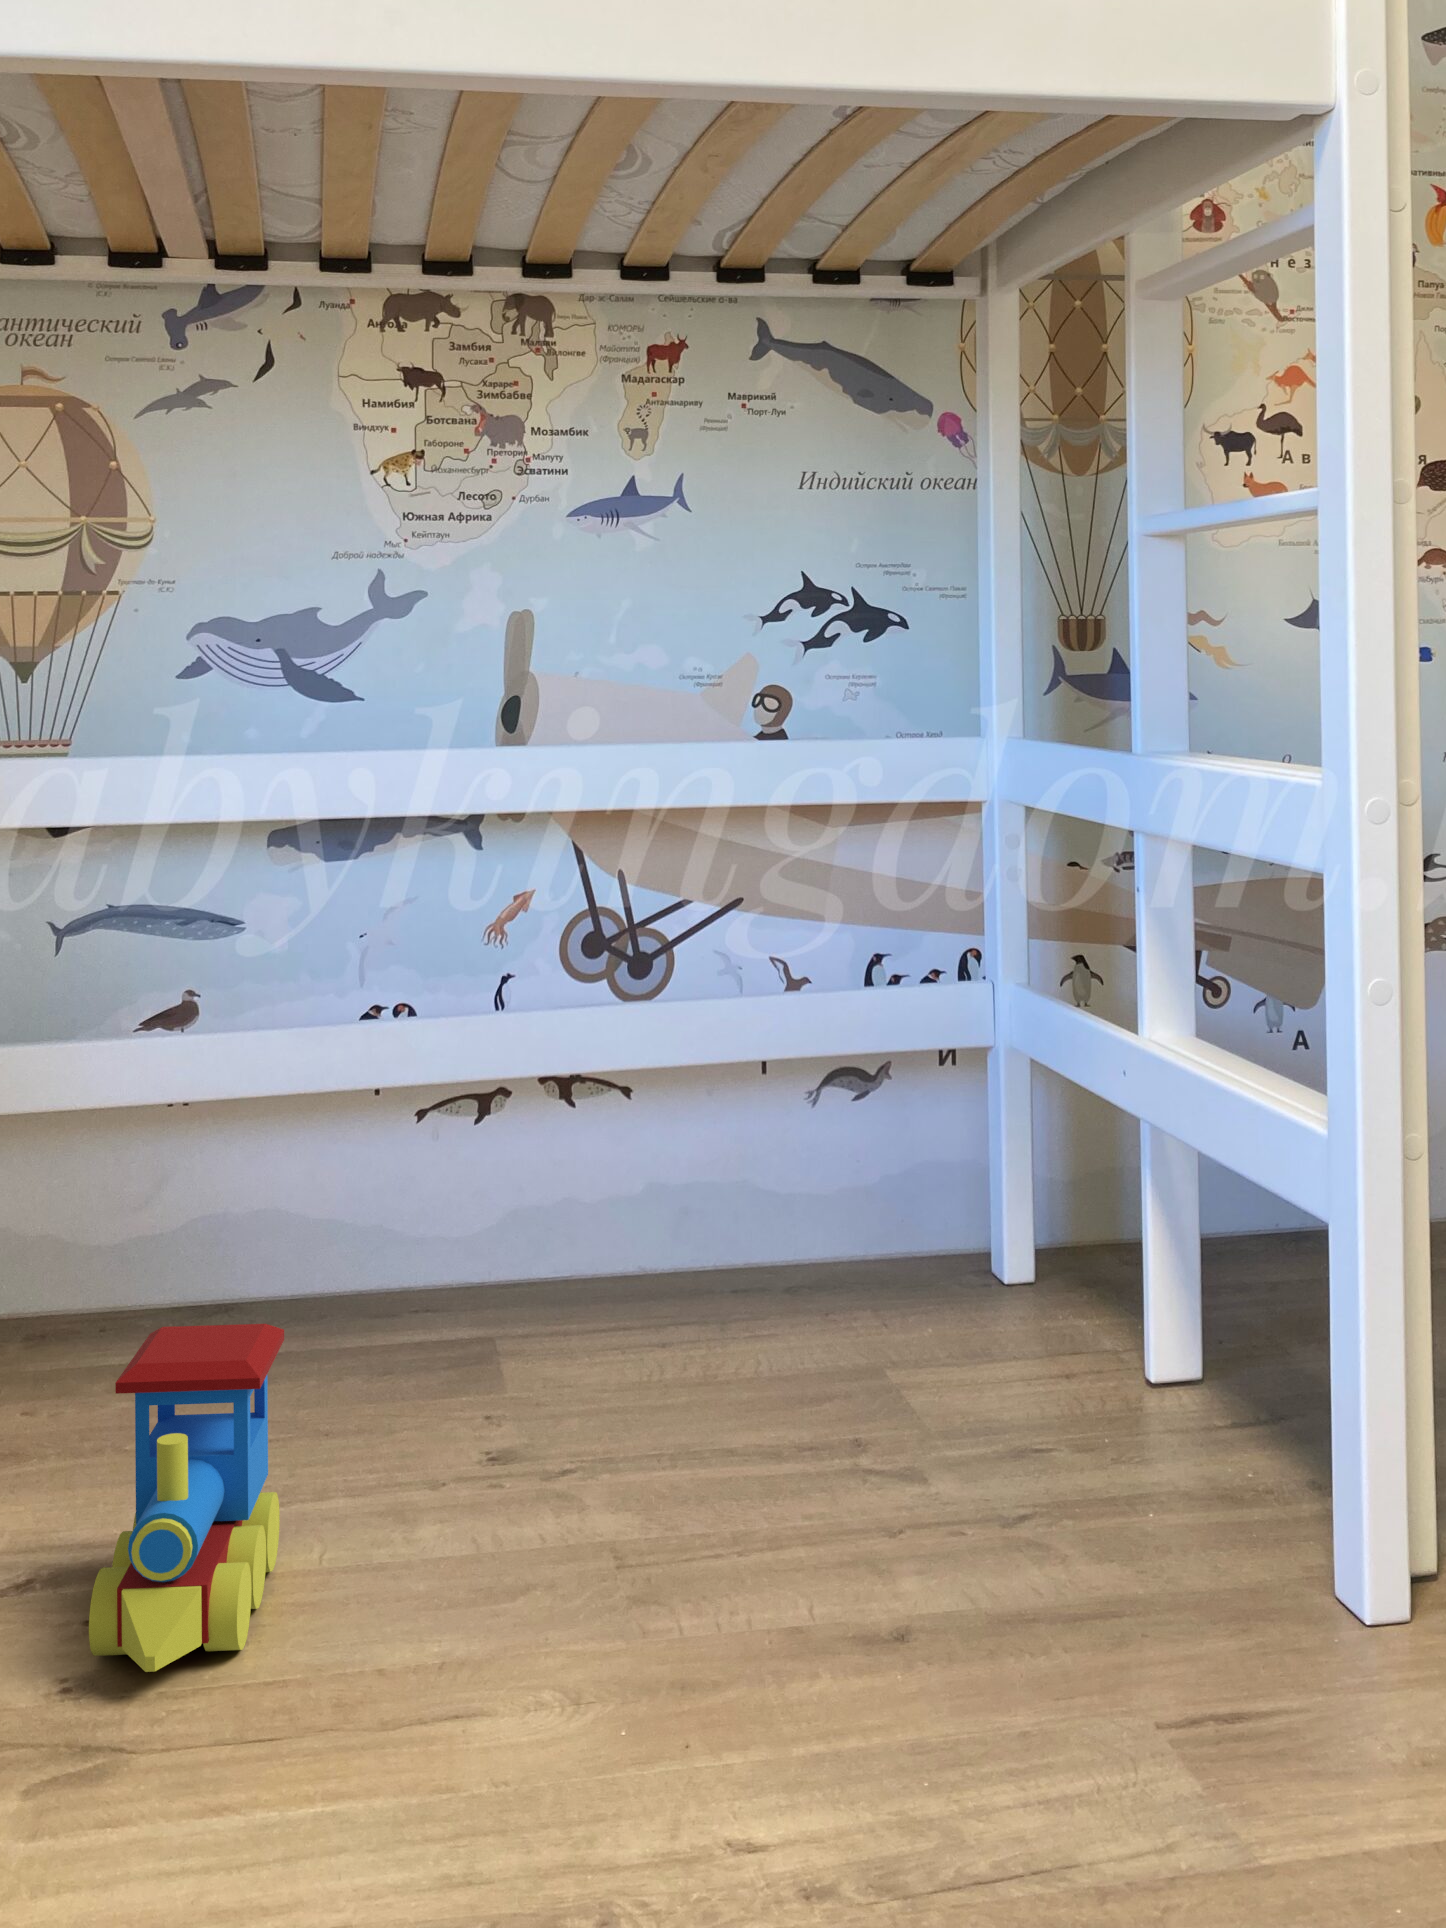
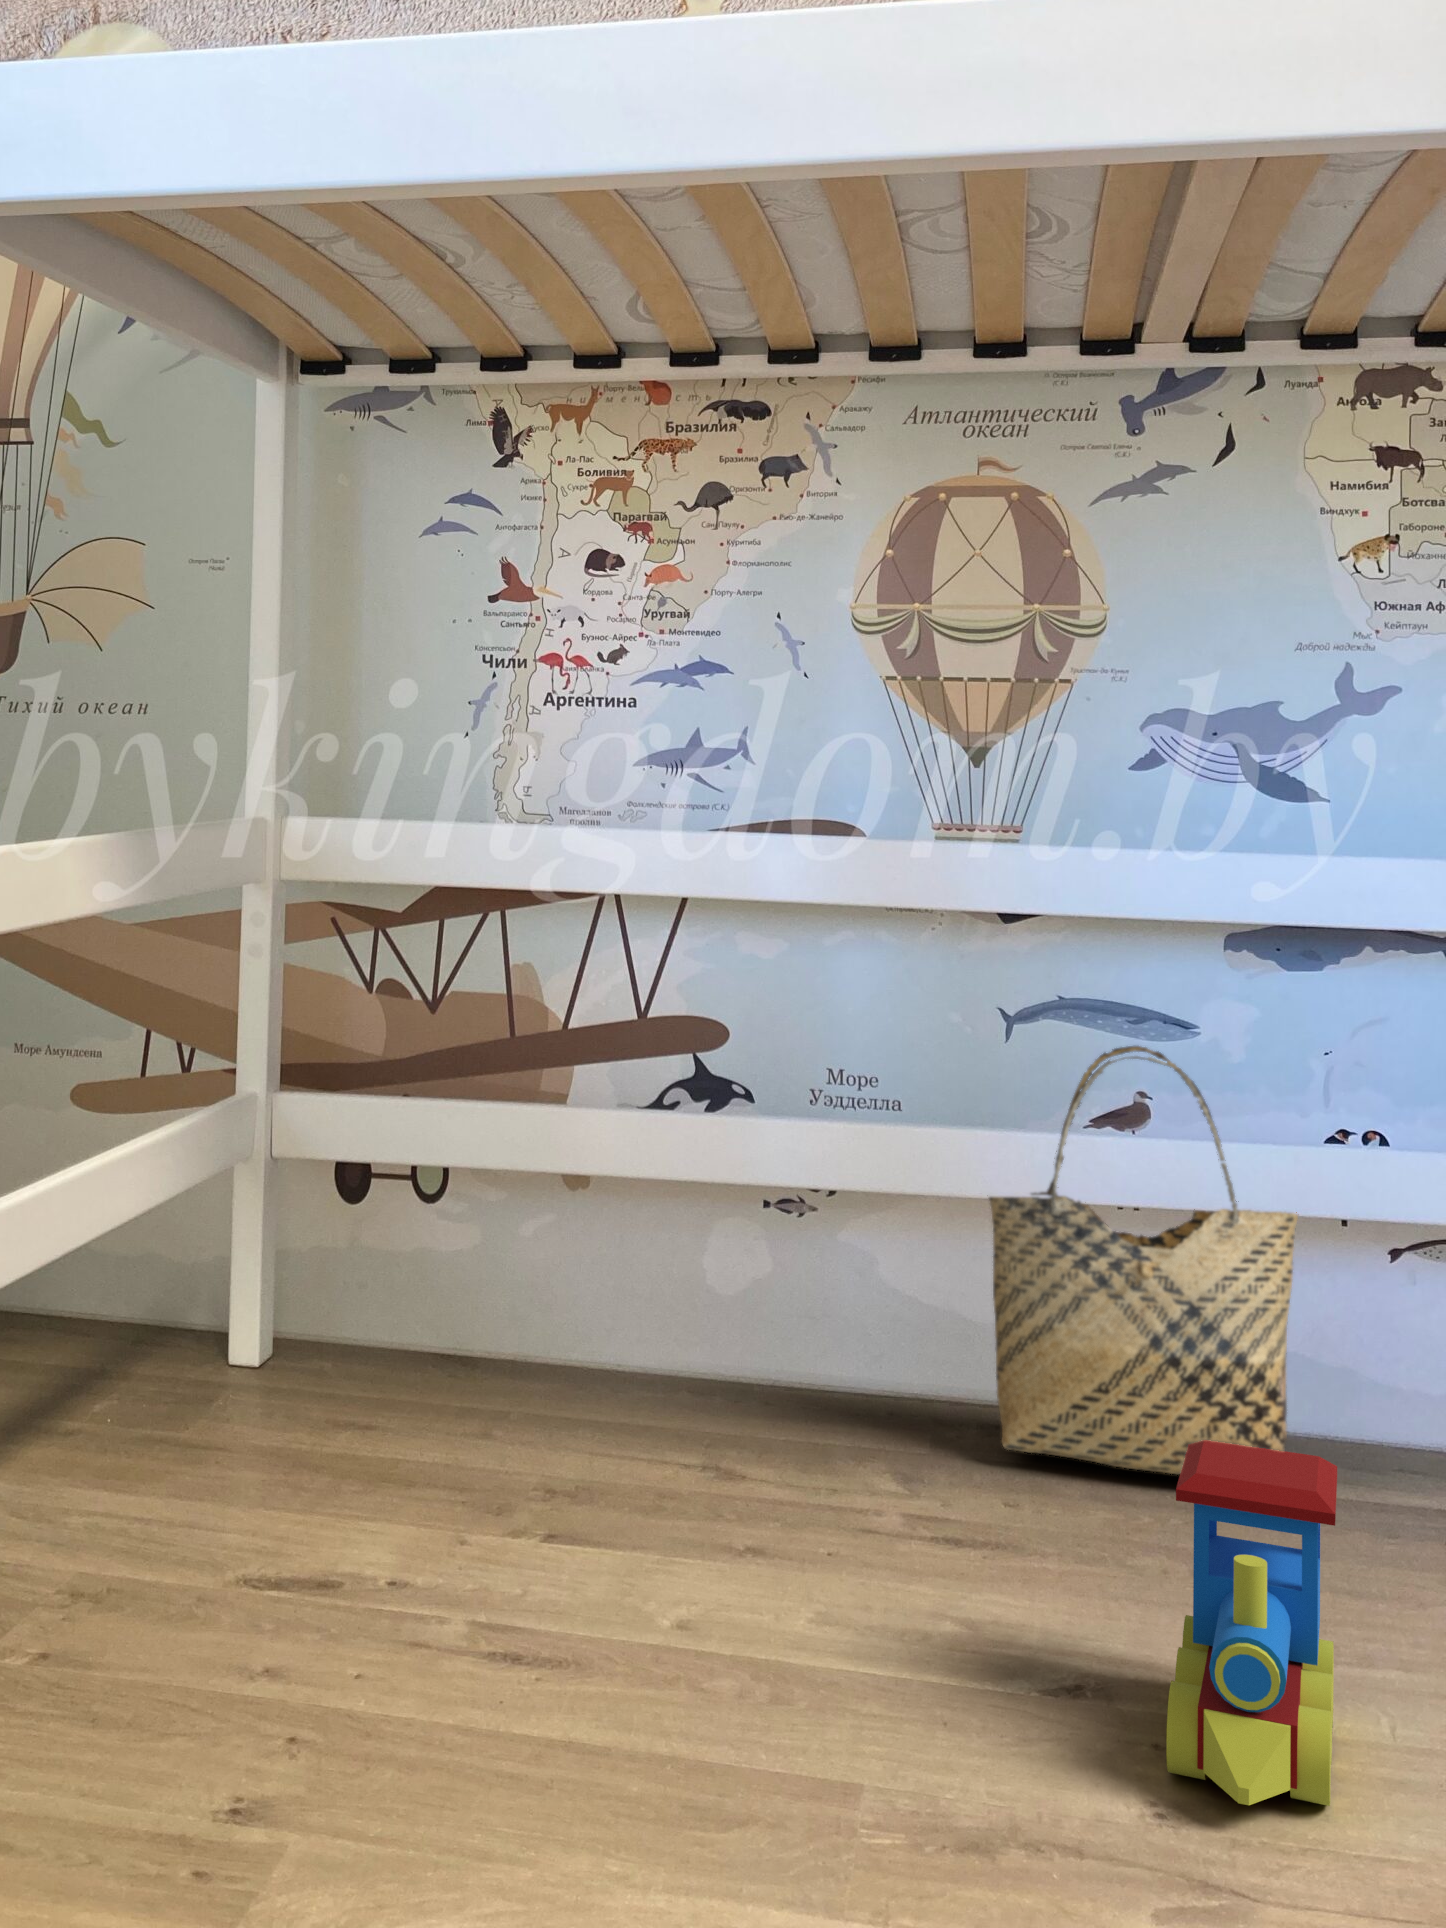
woven basket: none [24,946,327,1358] -> present [989,1046,1298,1475]

